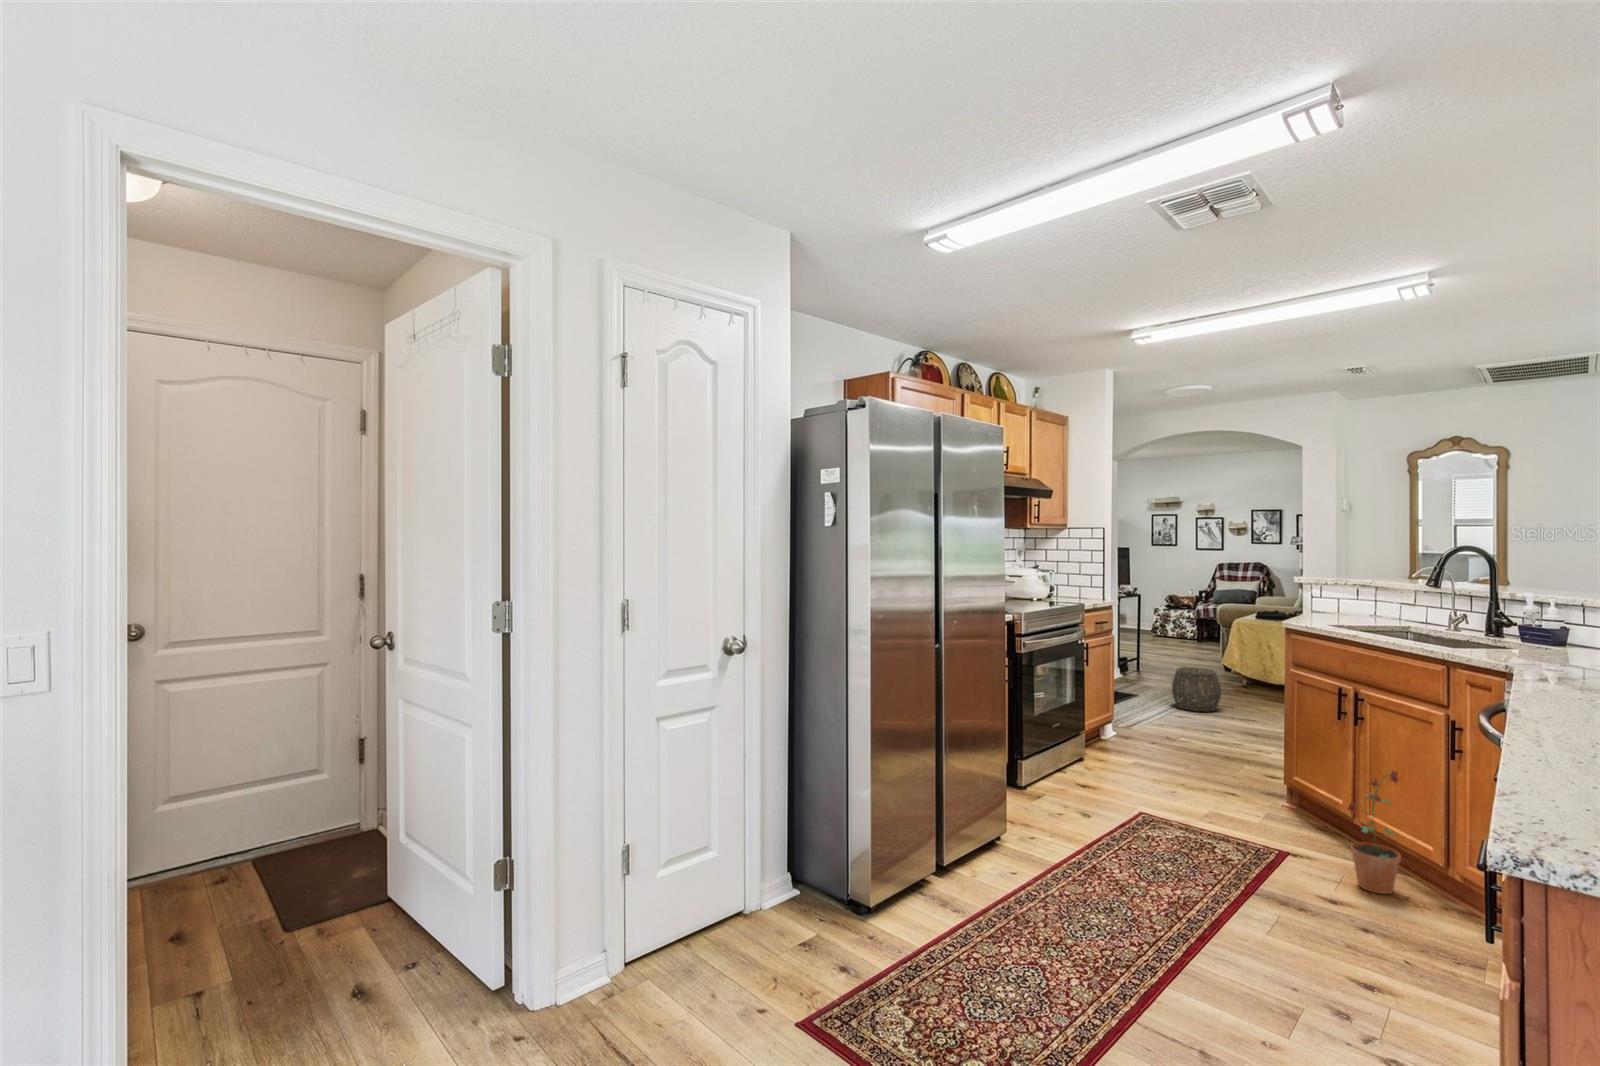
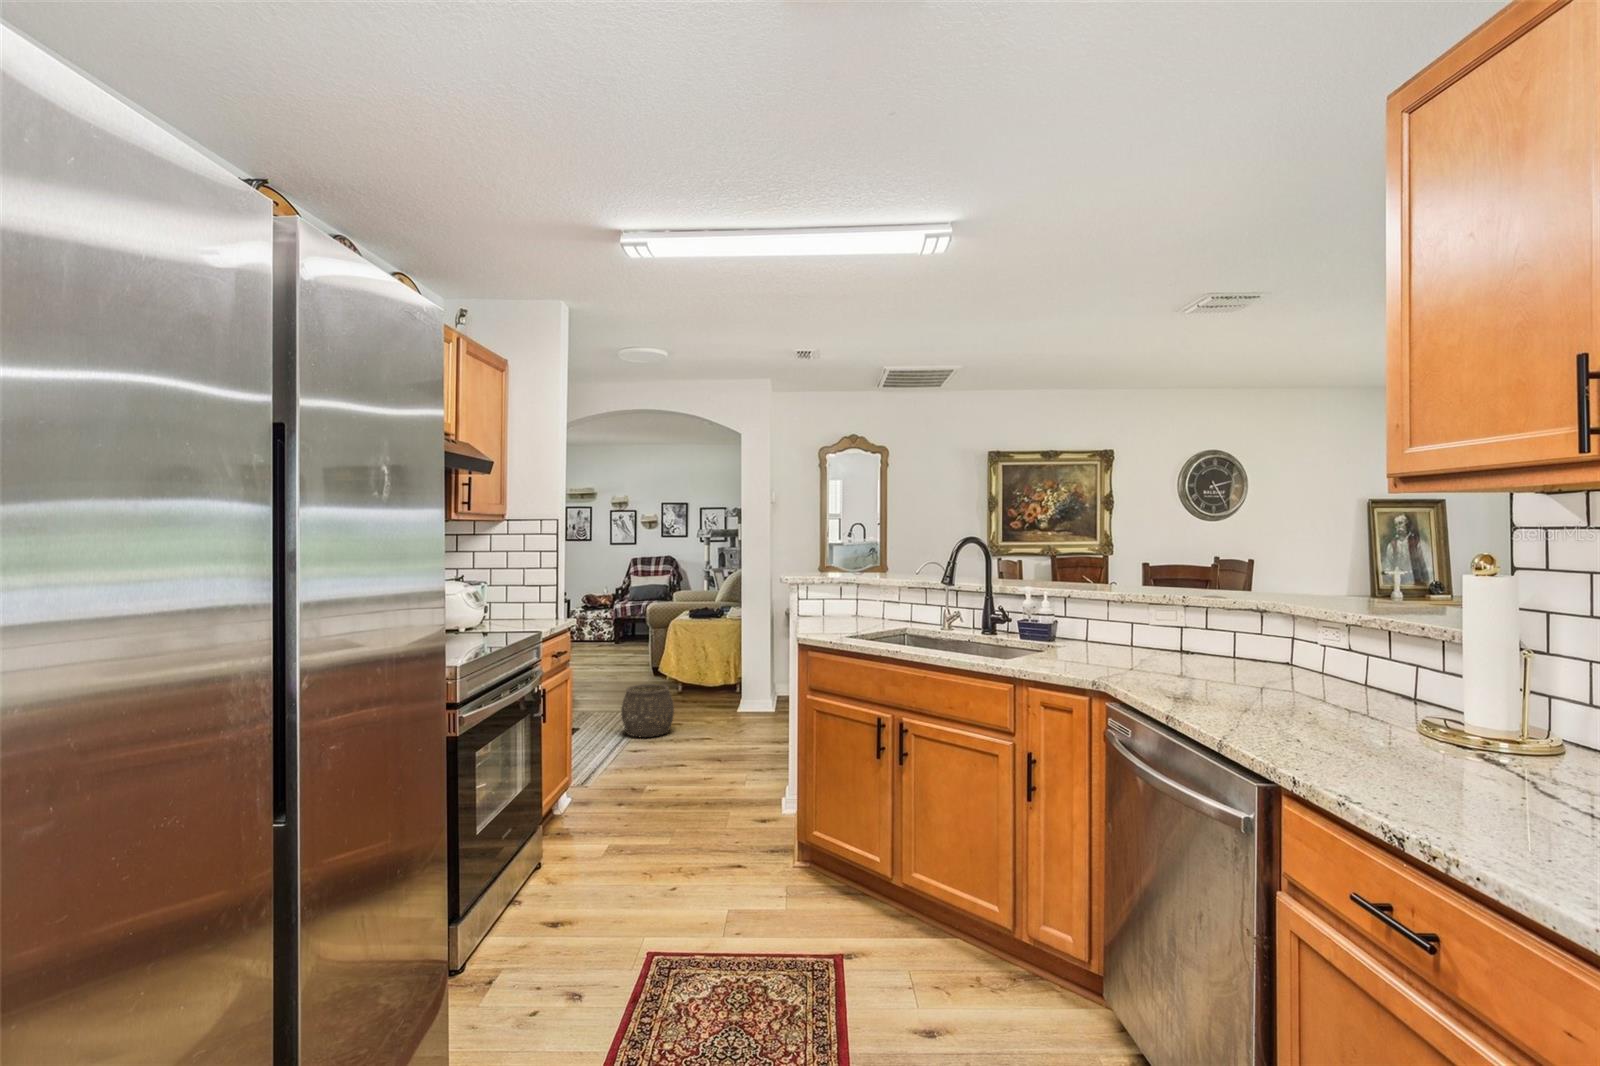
potted plant: present [1347,770,1401,894] -> none [916,817,972,984]

